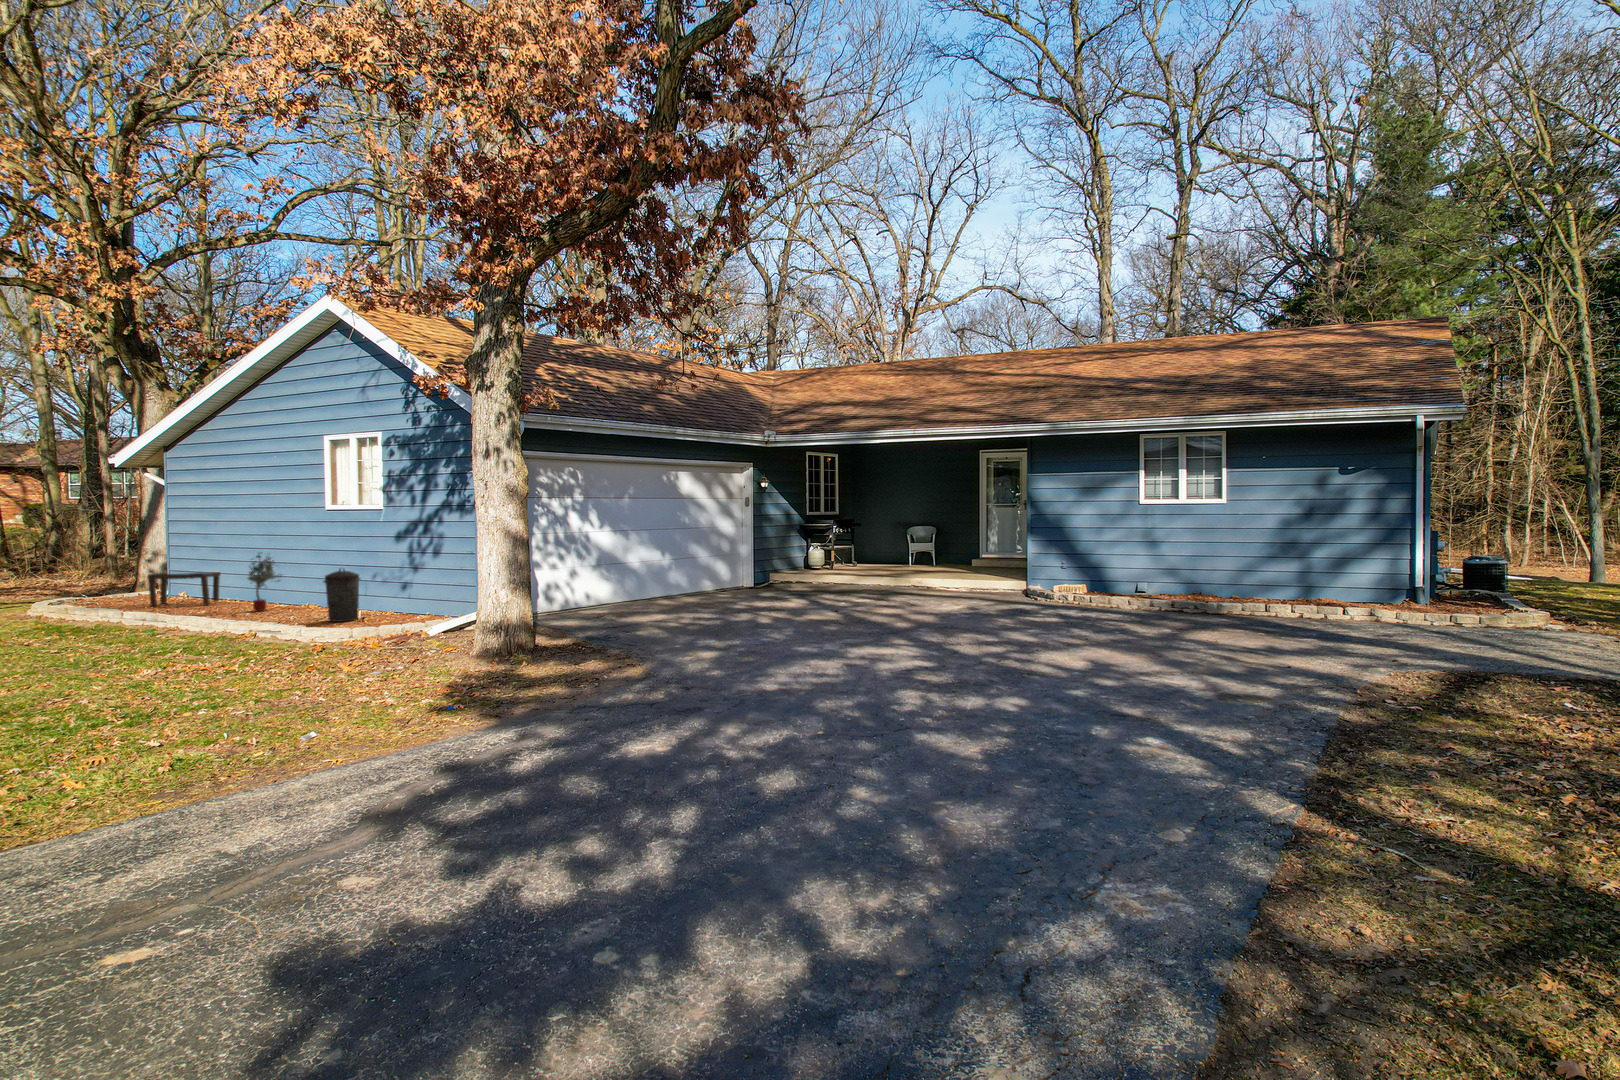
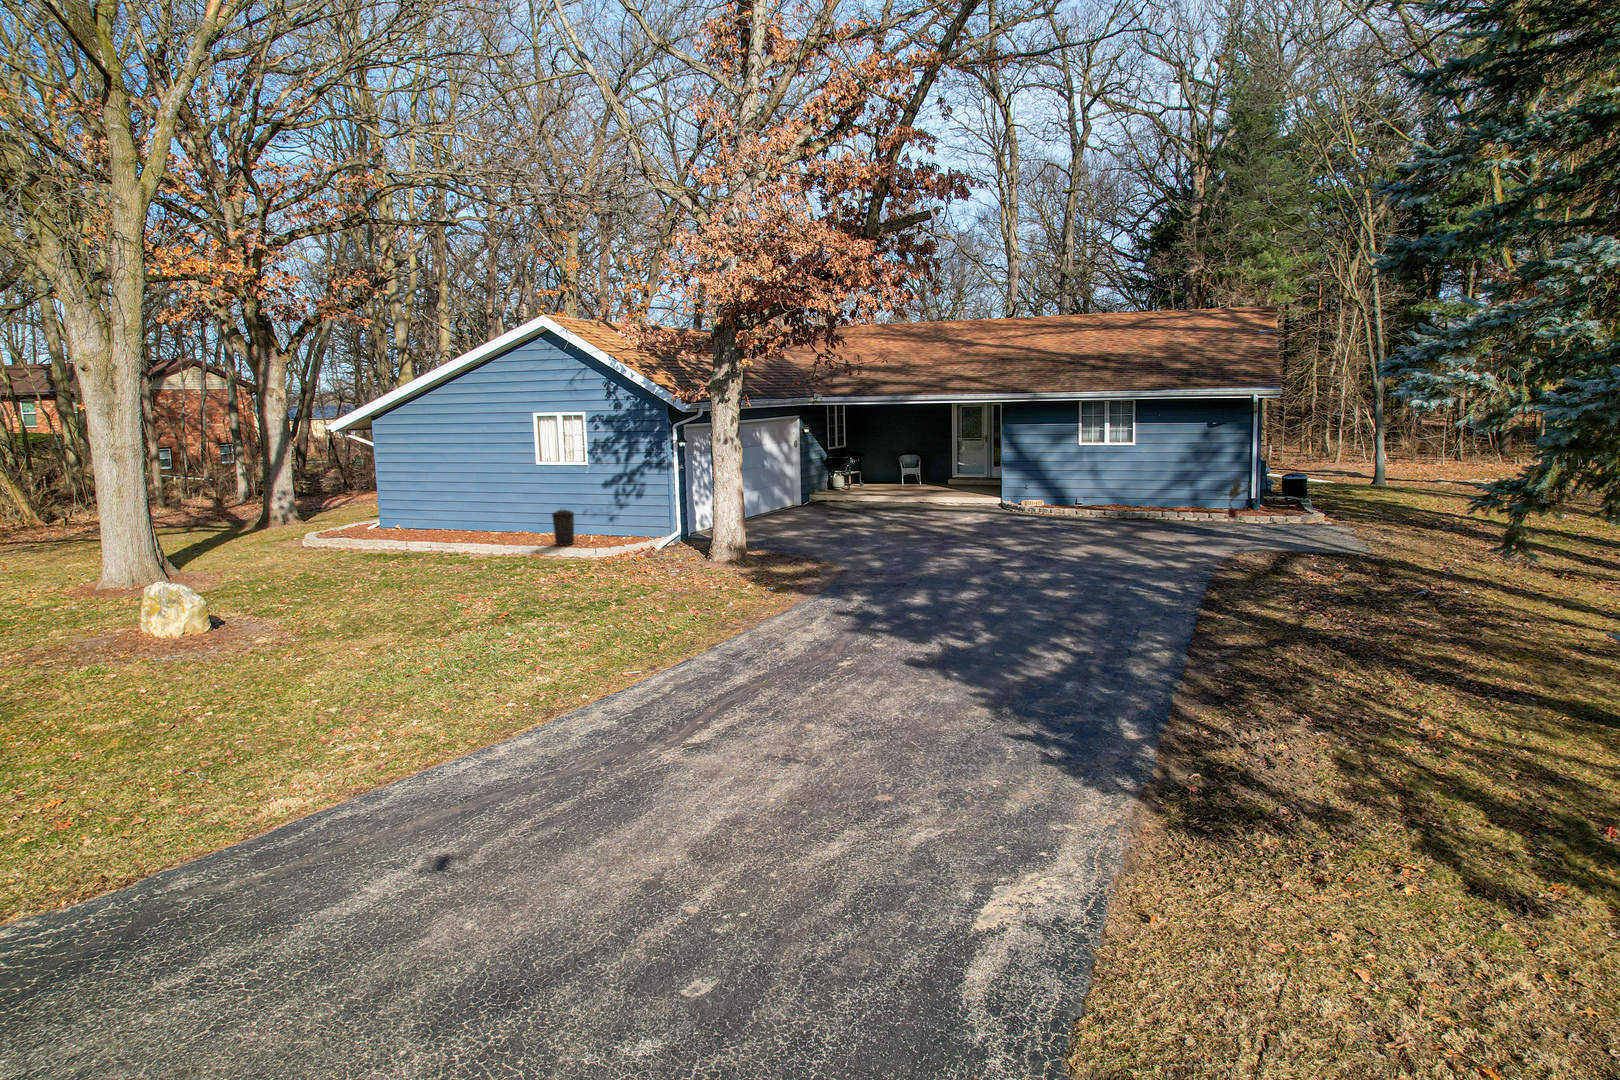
potted tree: present [248,552,281,611] -> present [1216,477,1251,517]
bench: present [147,572,221,606] -> none [381,511,430,539]

